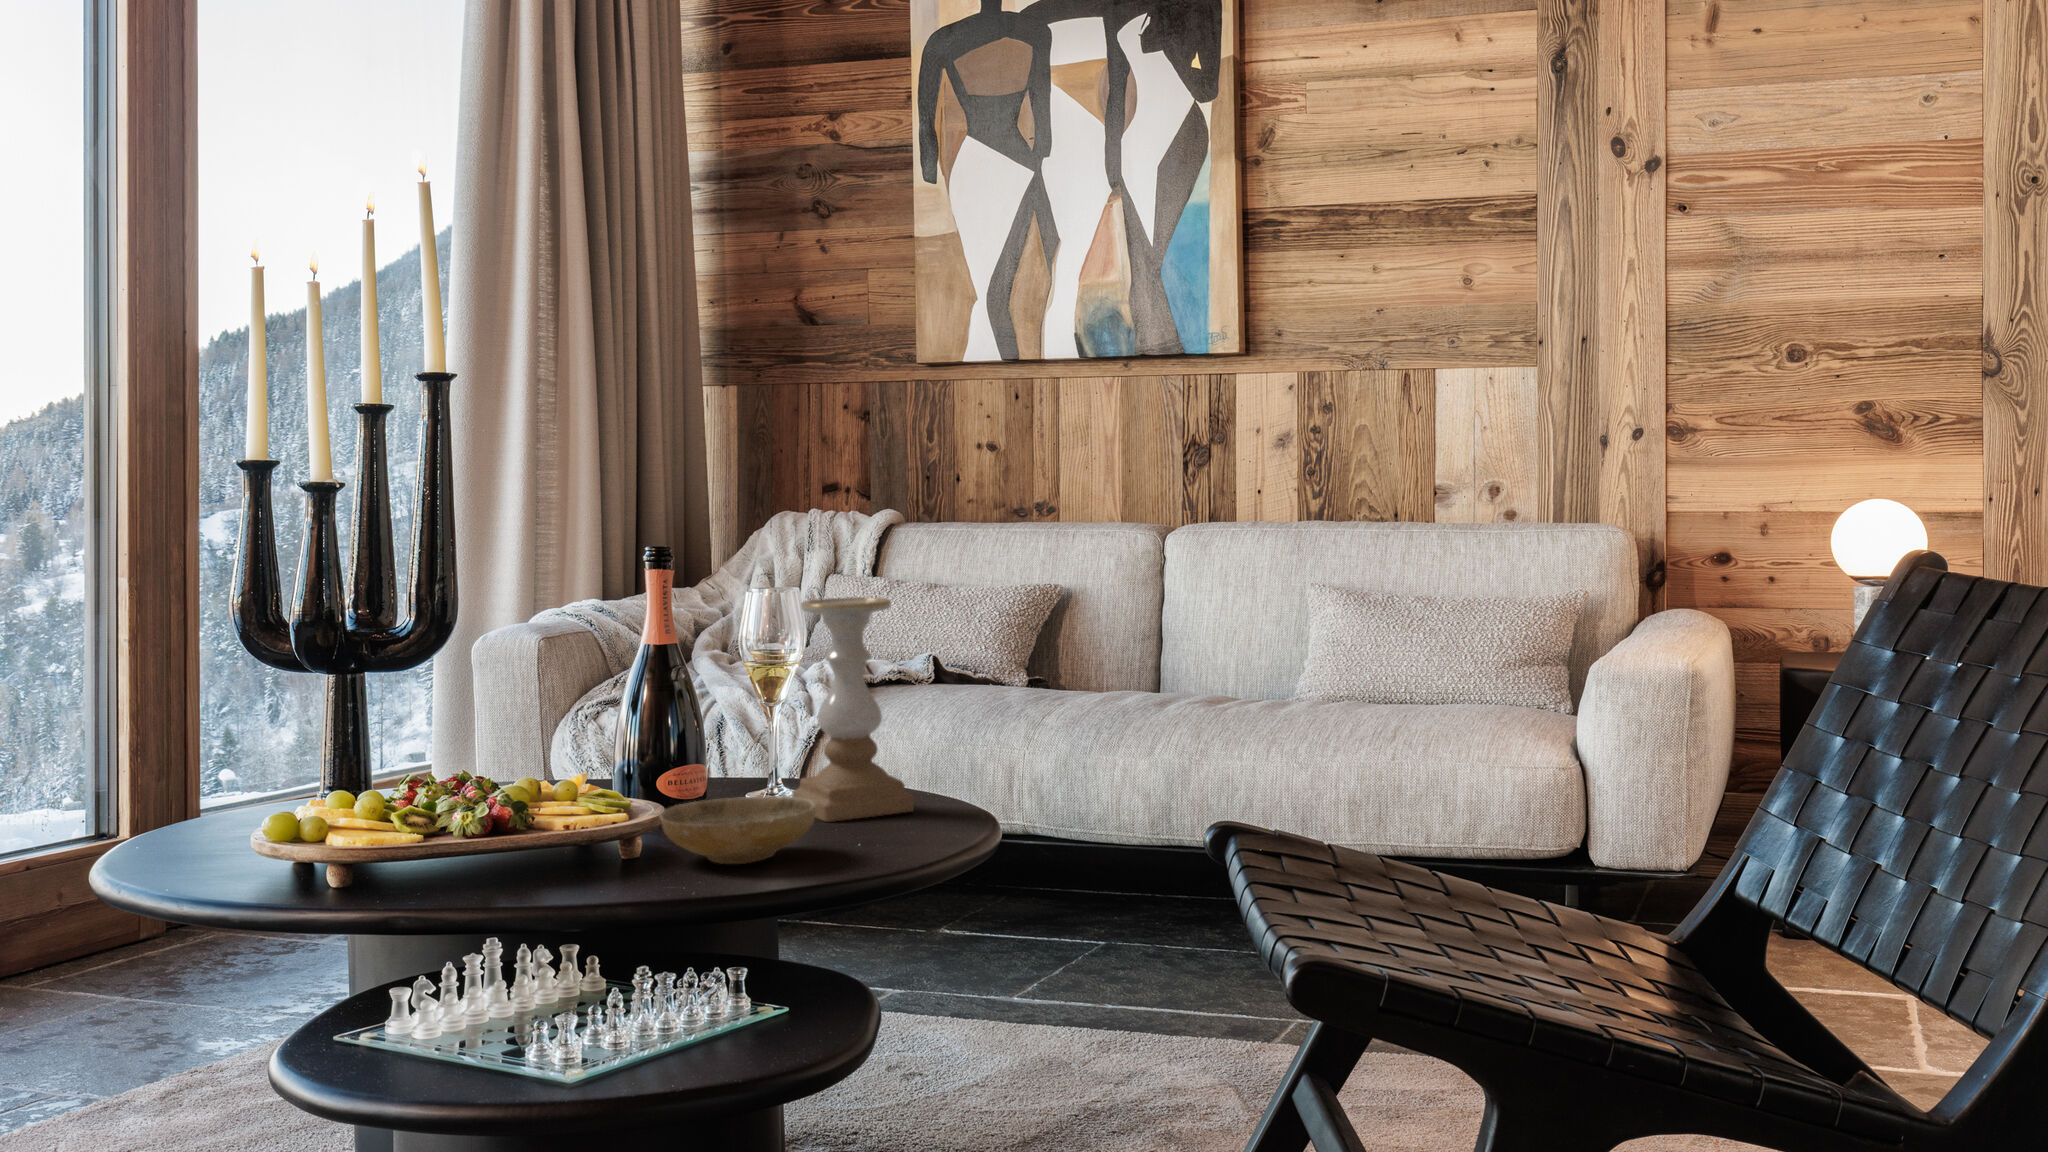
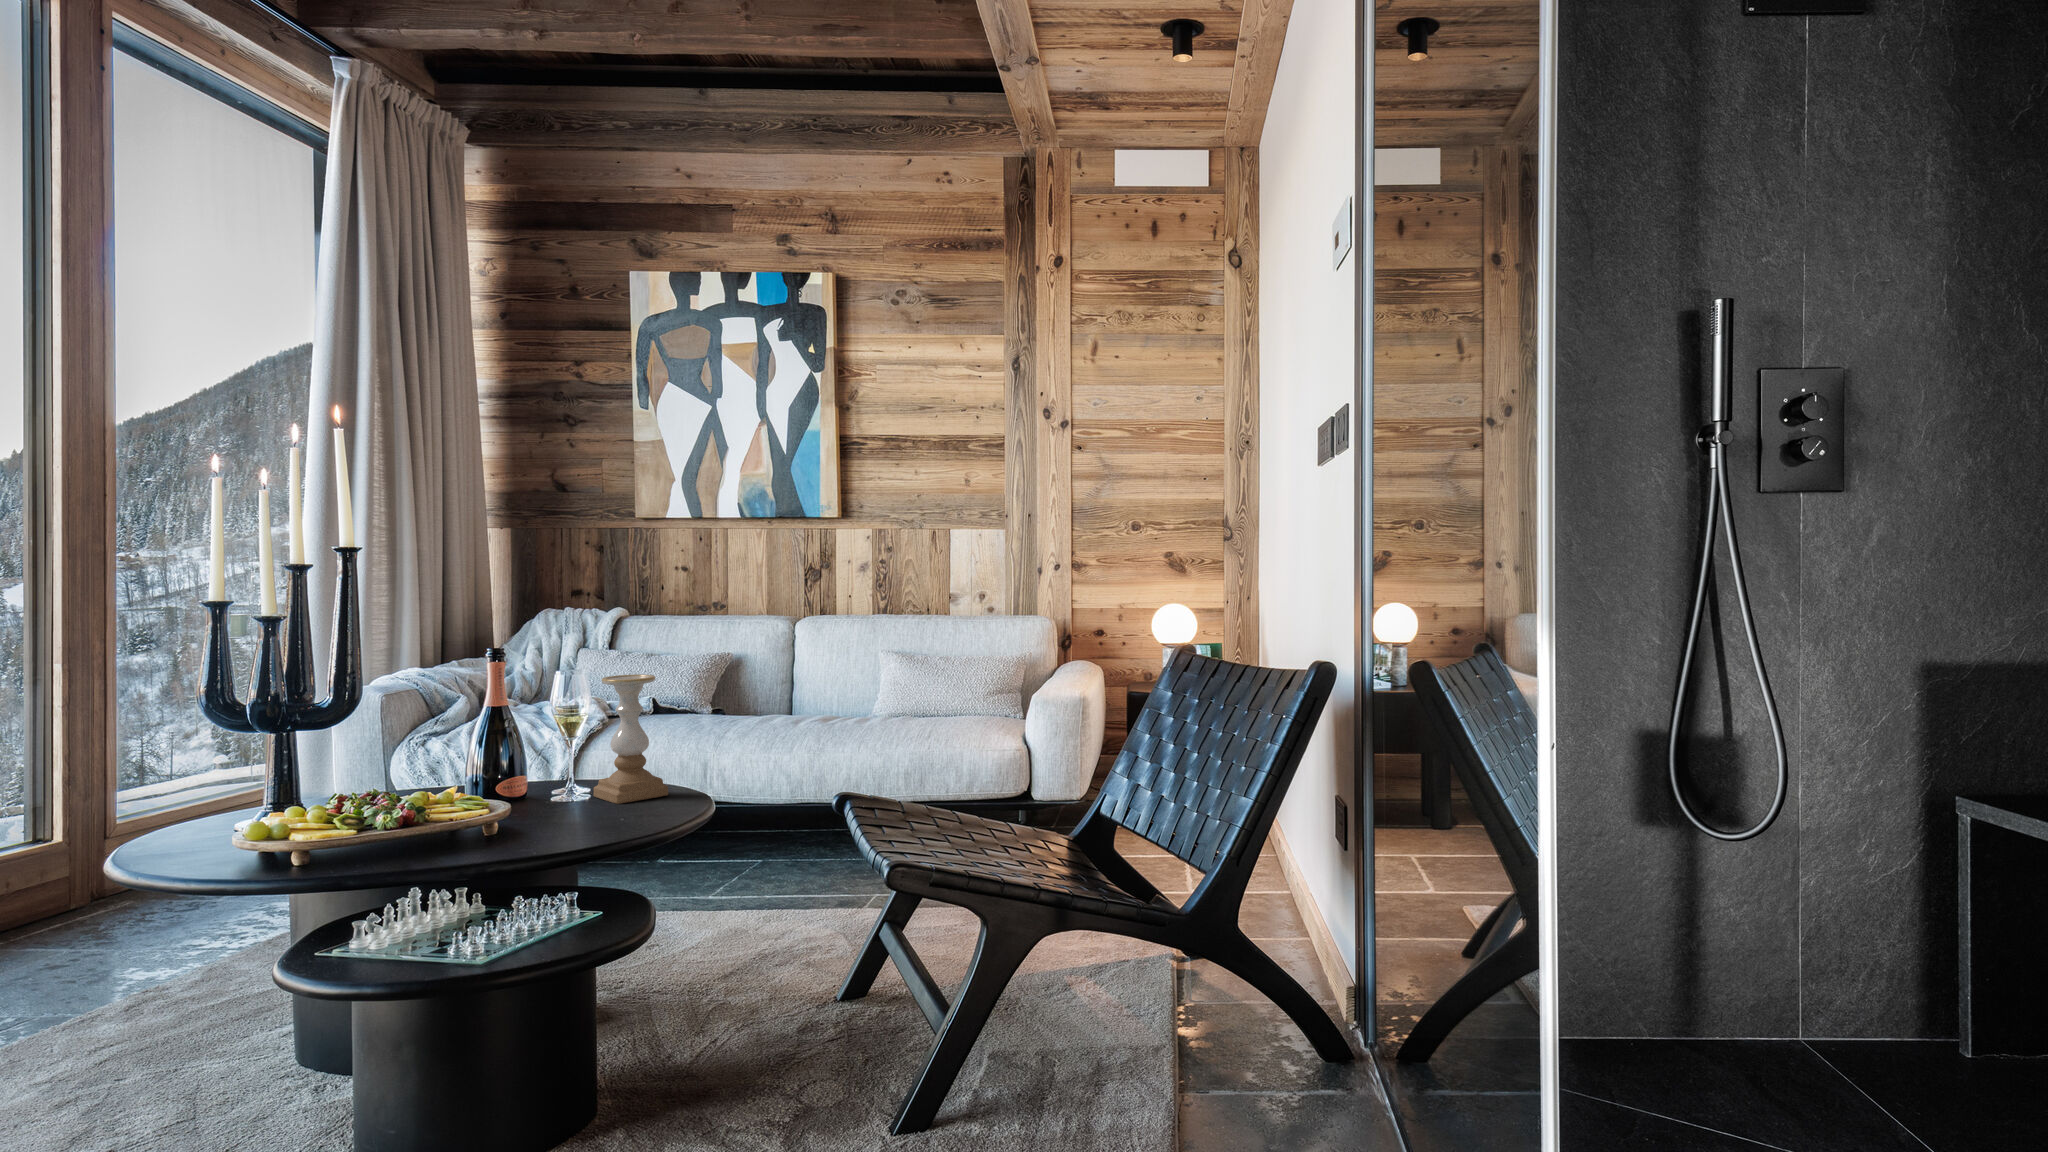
ceramic bowl: present [660,796,816,864] -> none [527,790,620,830]

